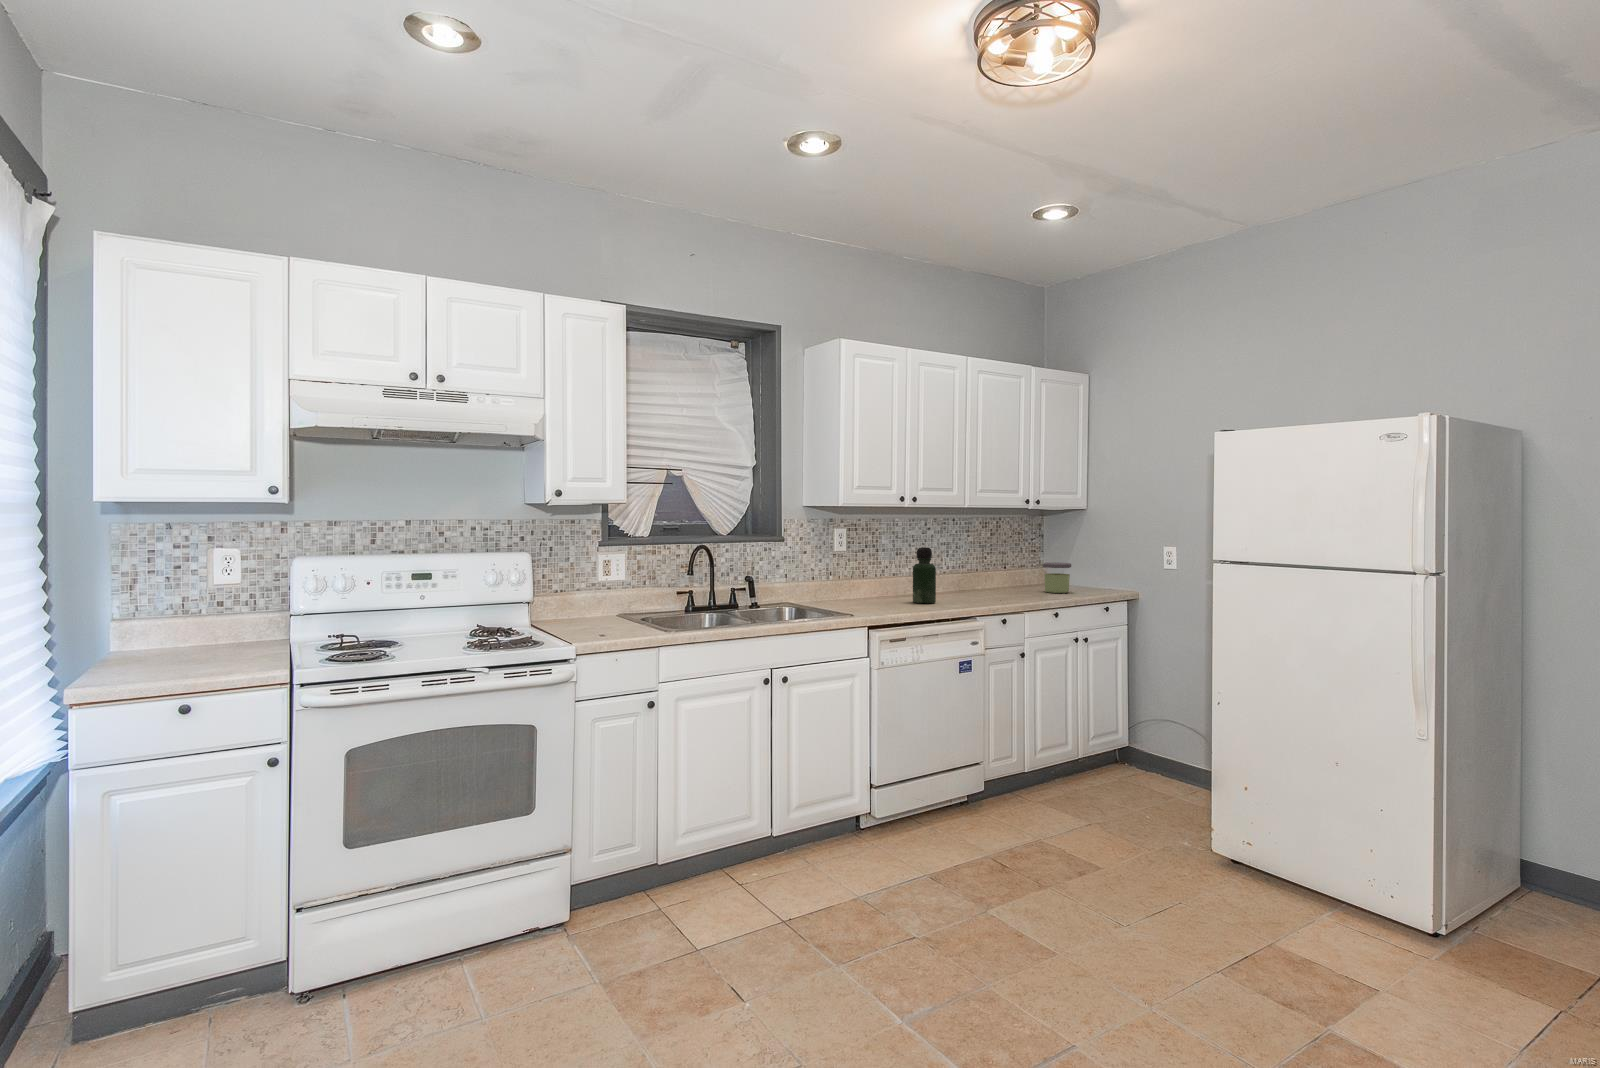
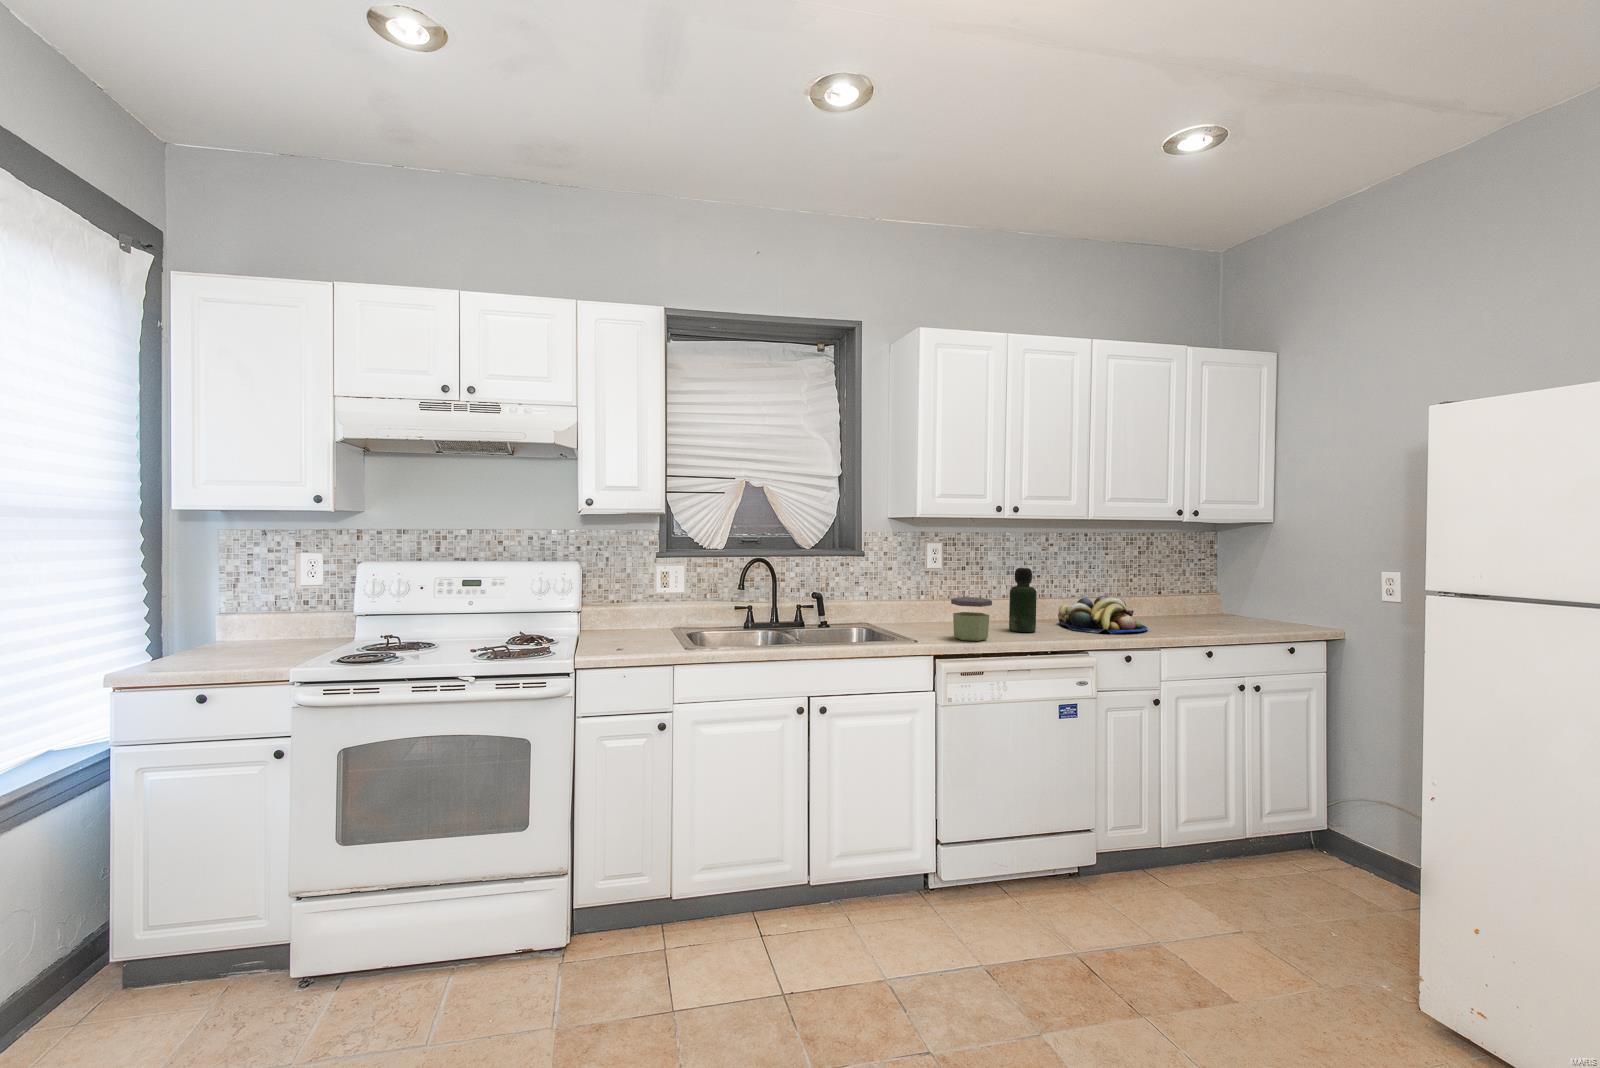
jar: present [1043,562,1071,593] -> present [951,597,992,641]
fruit bowl: none [942,571,1017,601] -> present [1058,596,1147,633]

